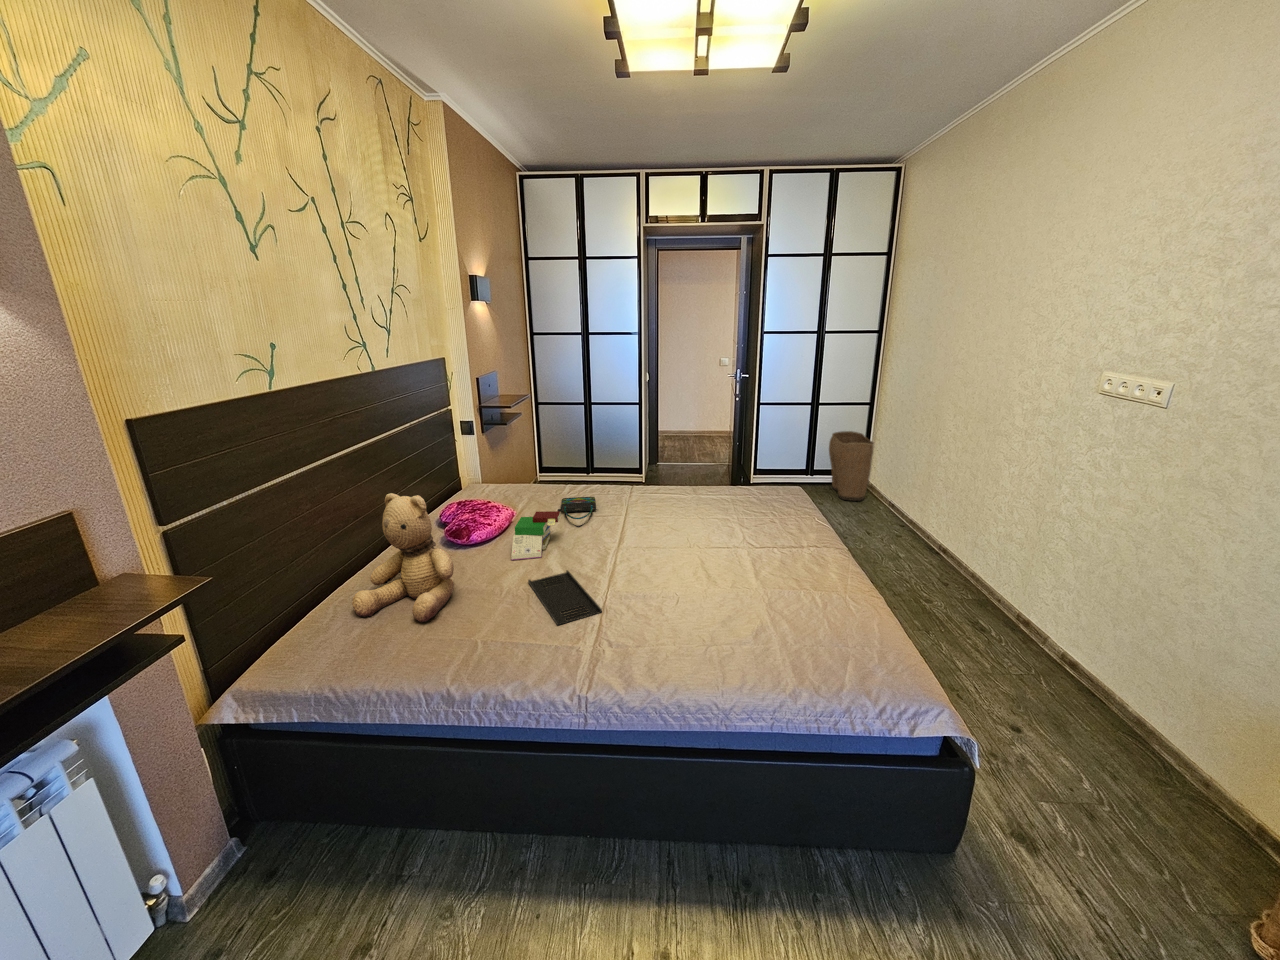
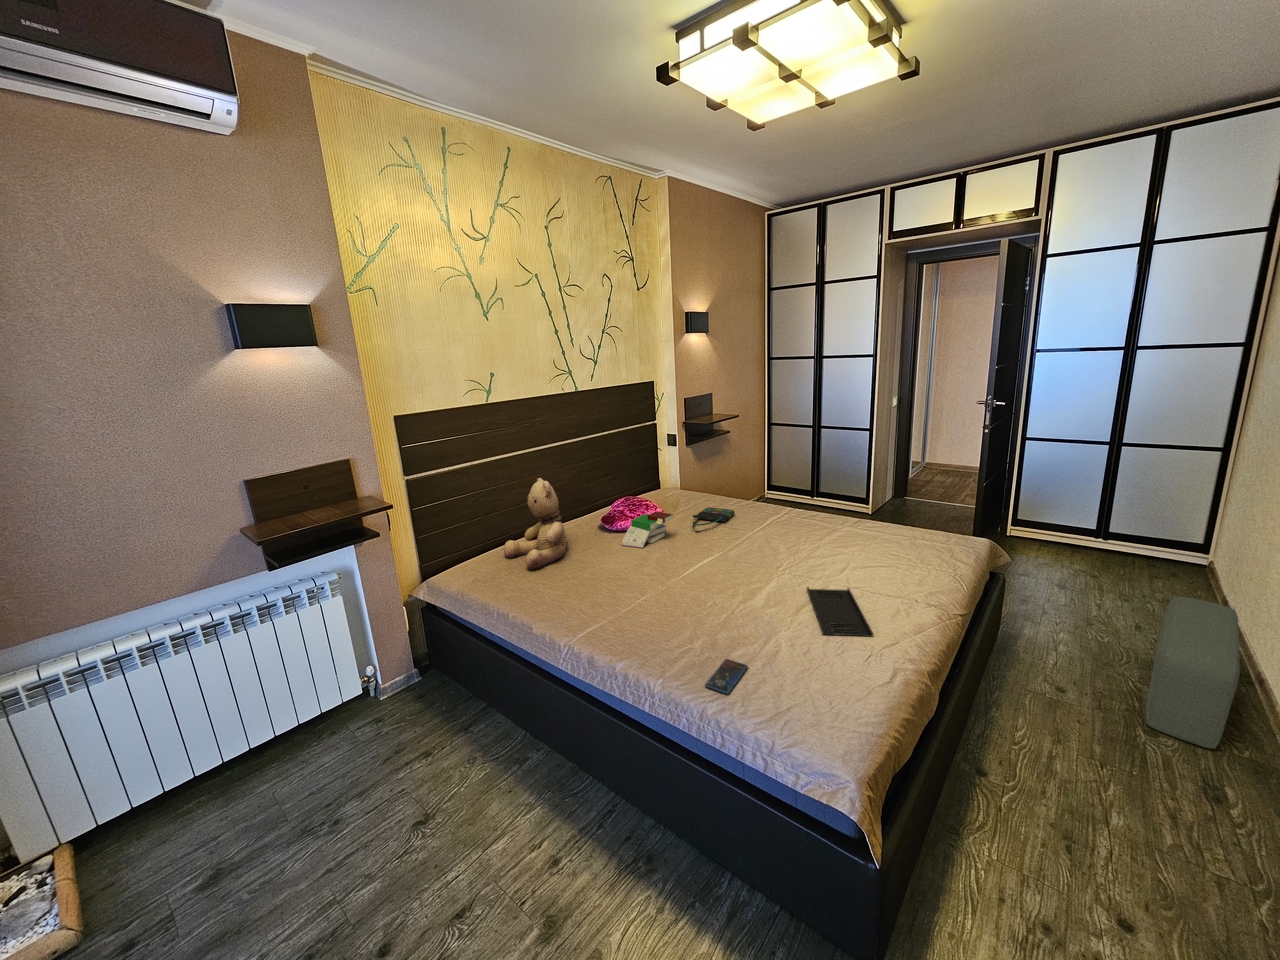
laundry basket: present [829,431,874,501] -> none [1130,485,1203,587]
pouf: none [892,505,966,598] -> present [1146,596,1240,749]
tray: present [528,570,602,625] -> present [807,587,873,637]
smartphone: none [767,642,809,677] -> present [705,659,748,694]

